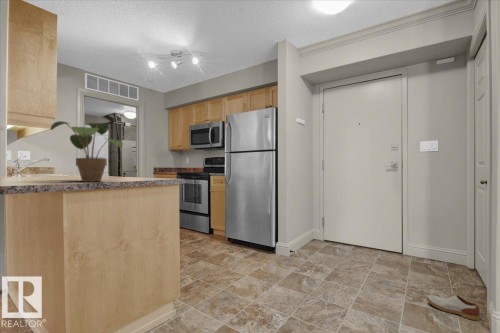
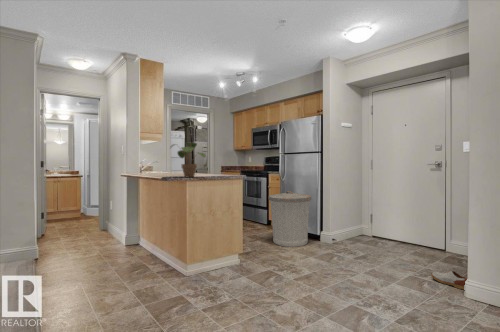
trash can: none [215,197,267,267] -> present [269,191,311,247]

